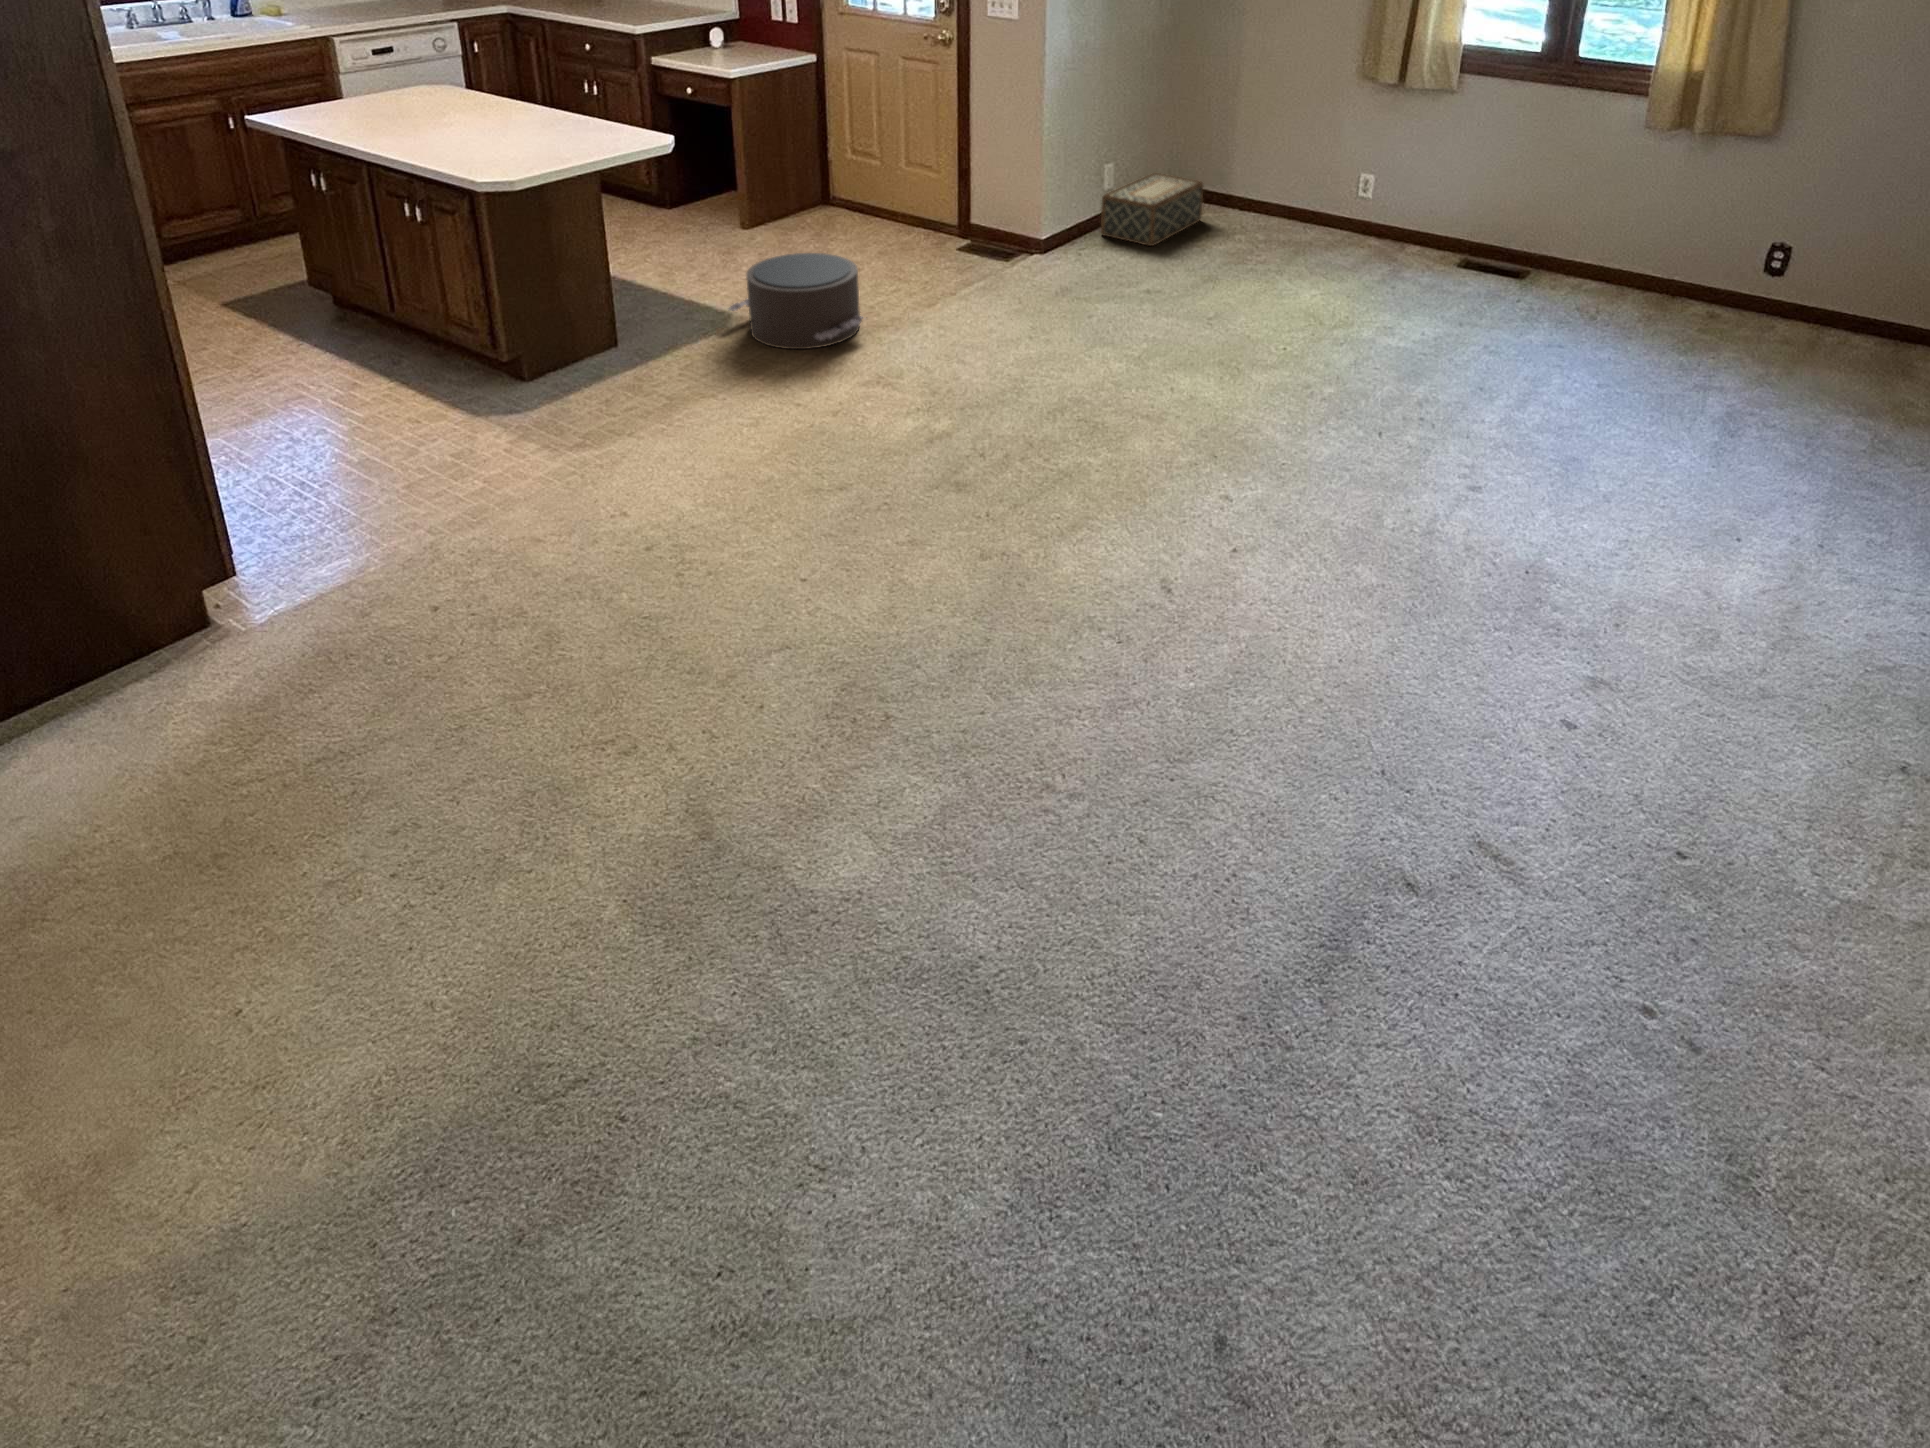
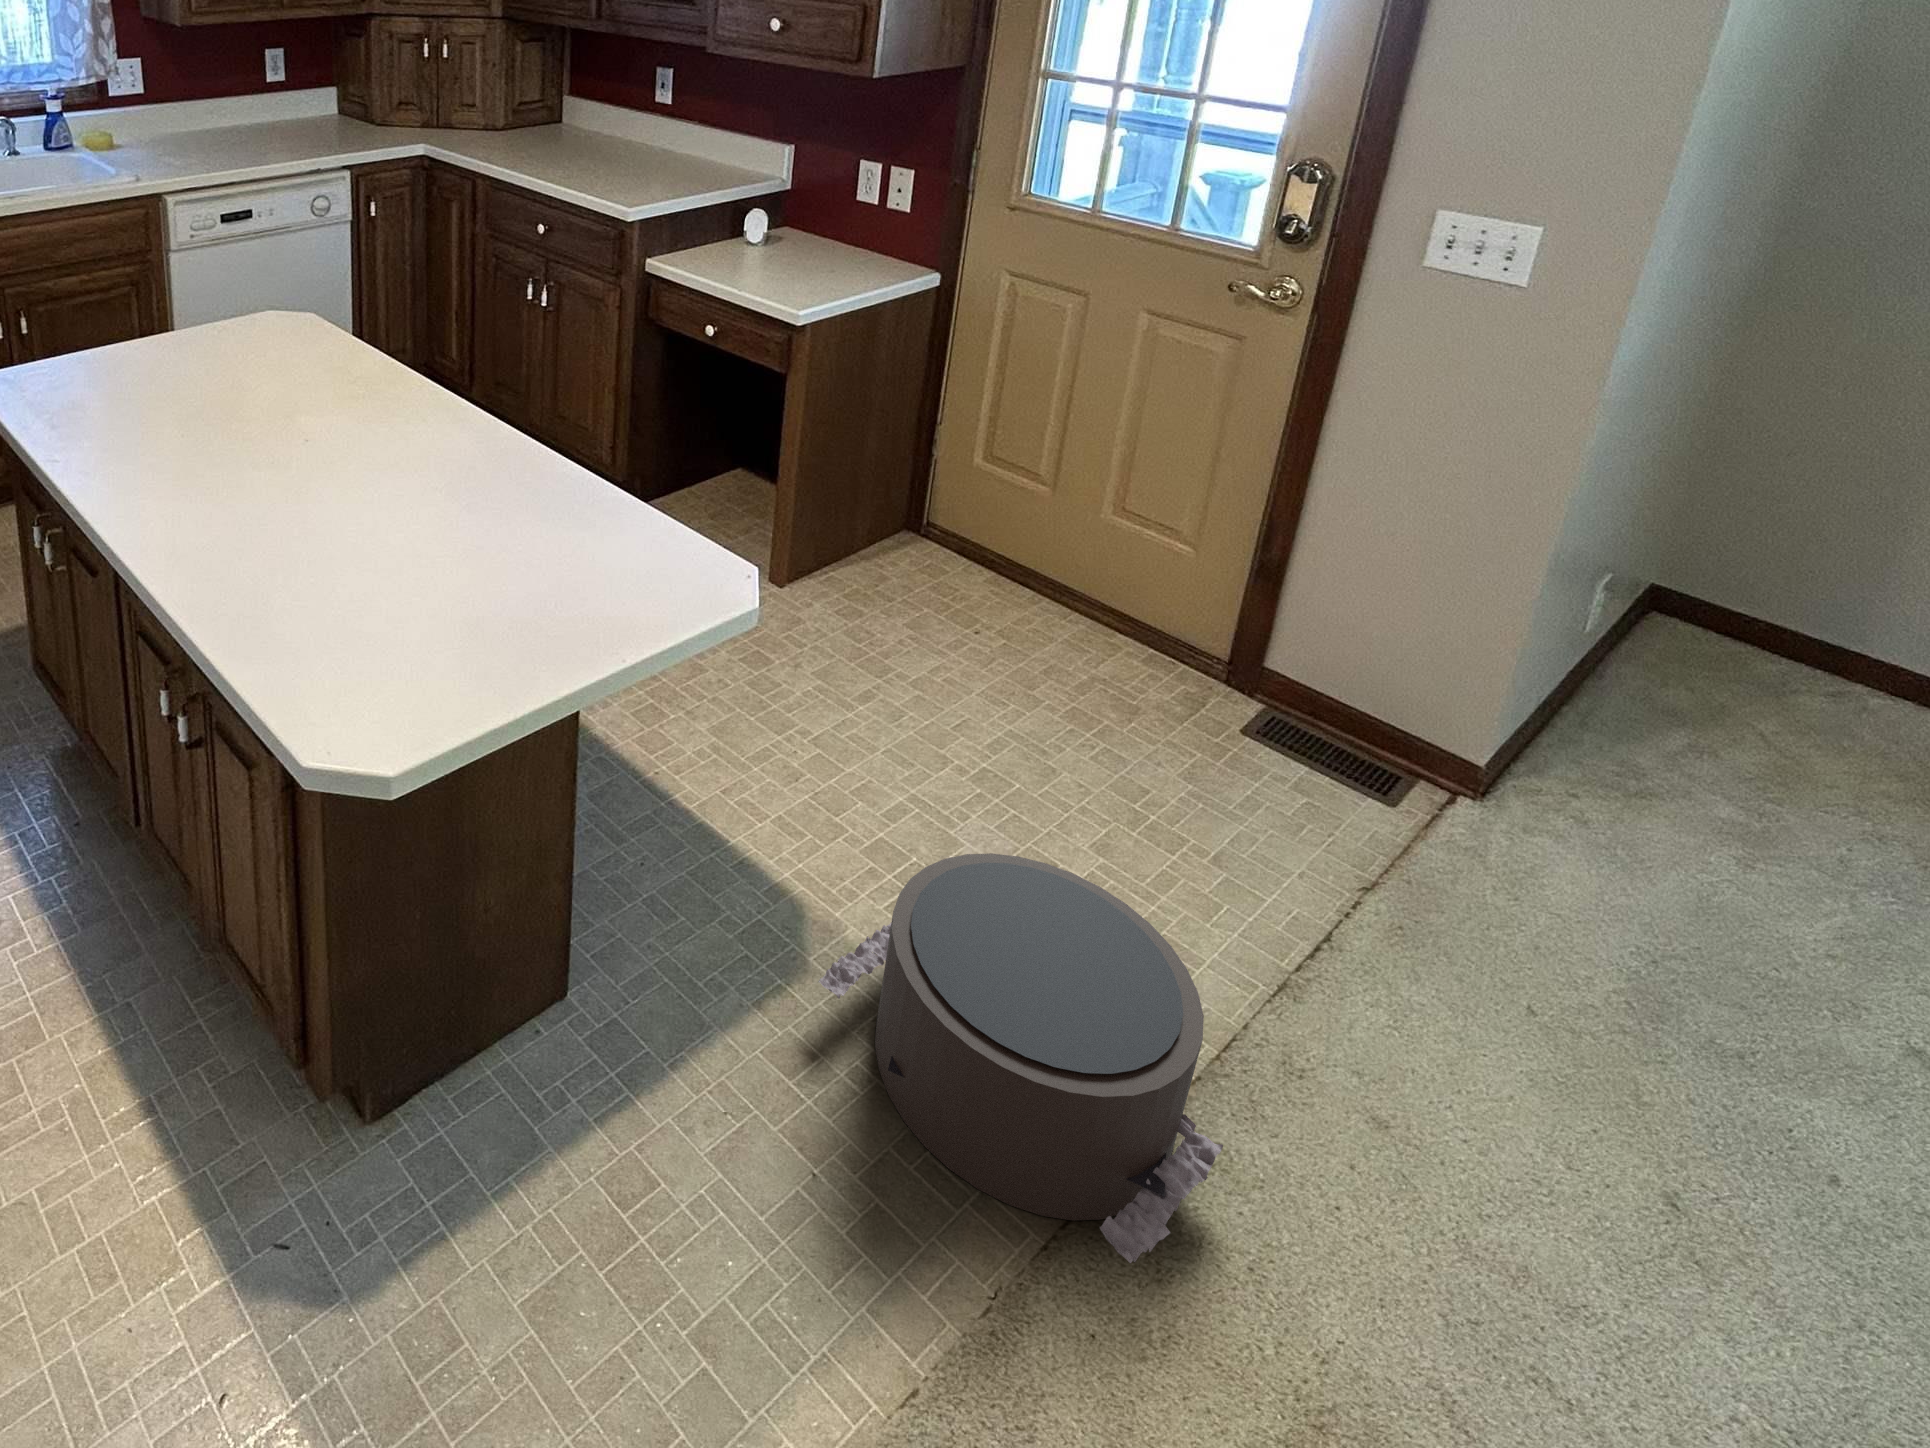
woven basket: present [1101,173,1203,246] -> none [1630,614,1916,861]

